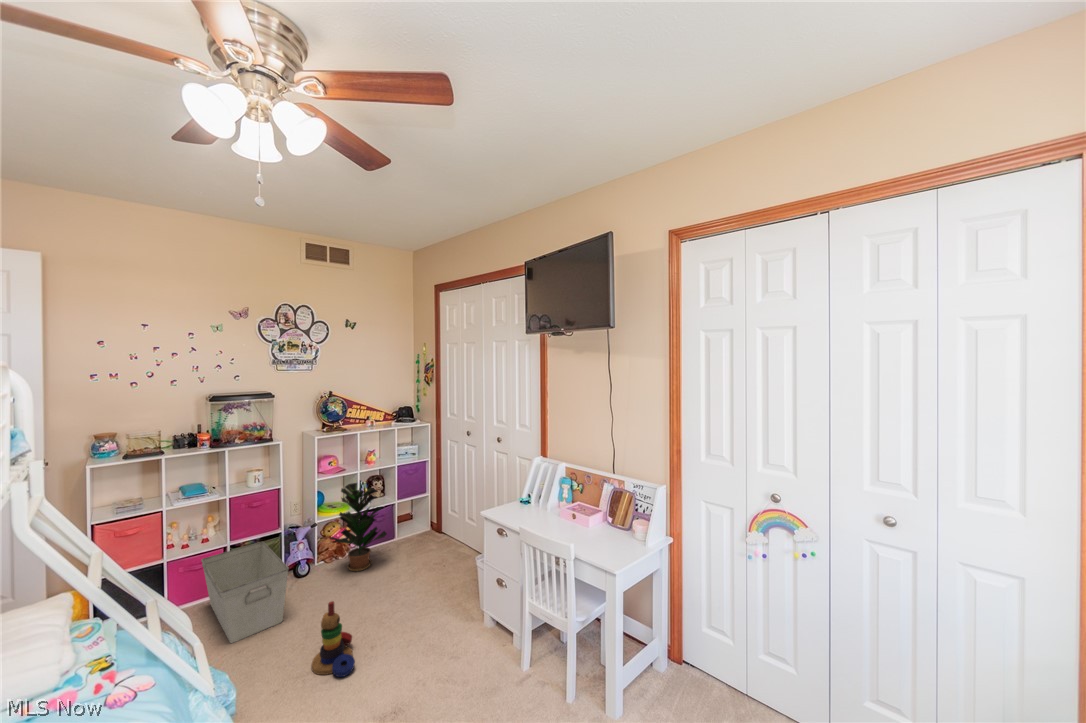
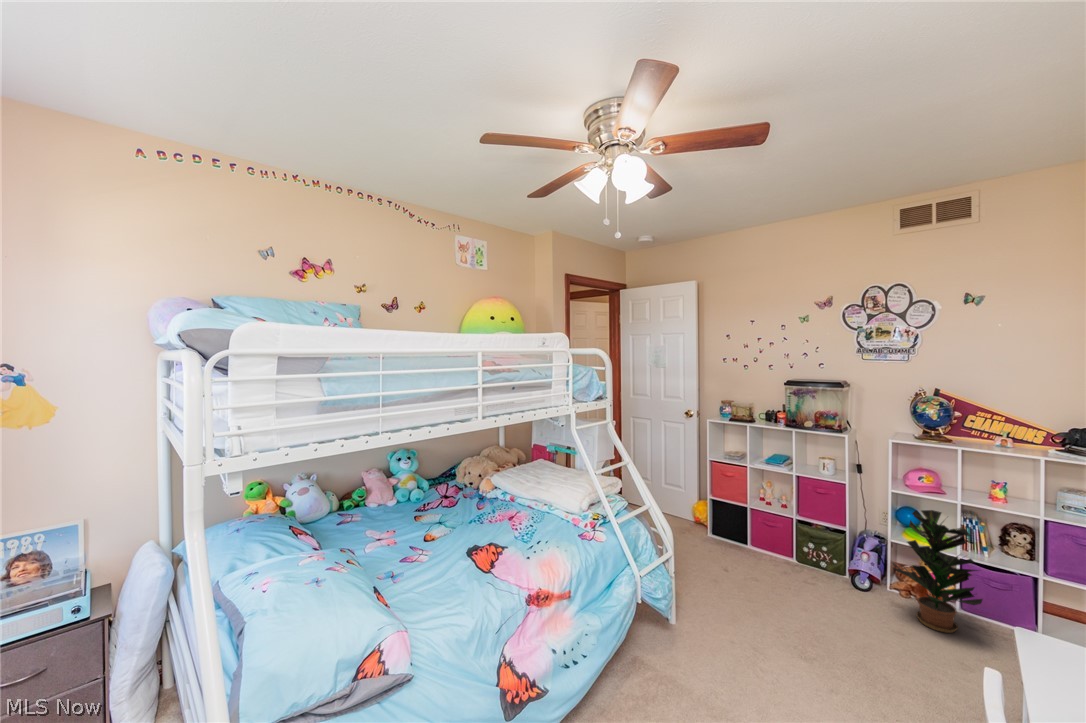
storage bin: present [201,542,289,643] -> none [748,518,823,608]
stacking toy: present [311,601,355,677] -> none [774,602,828,688]

